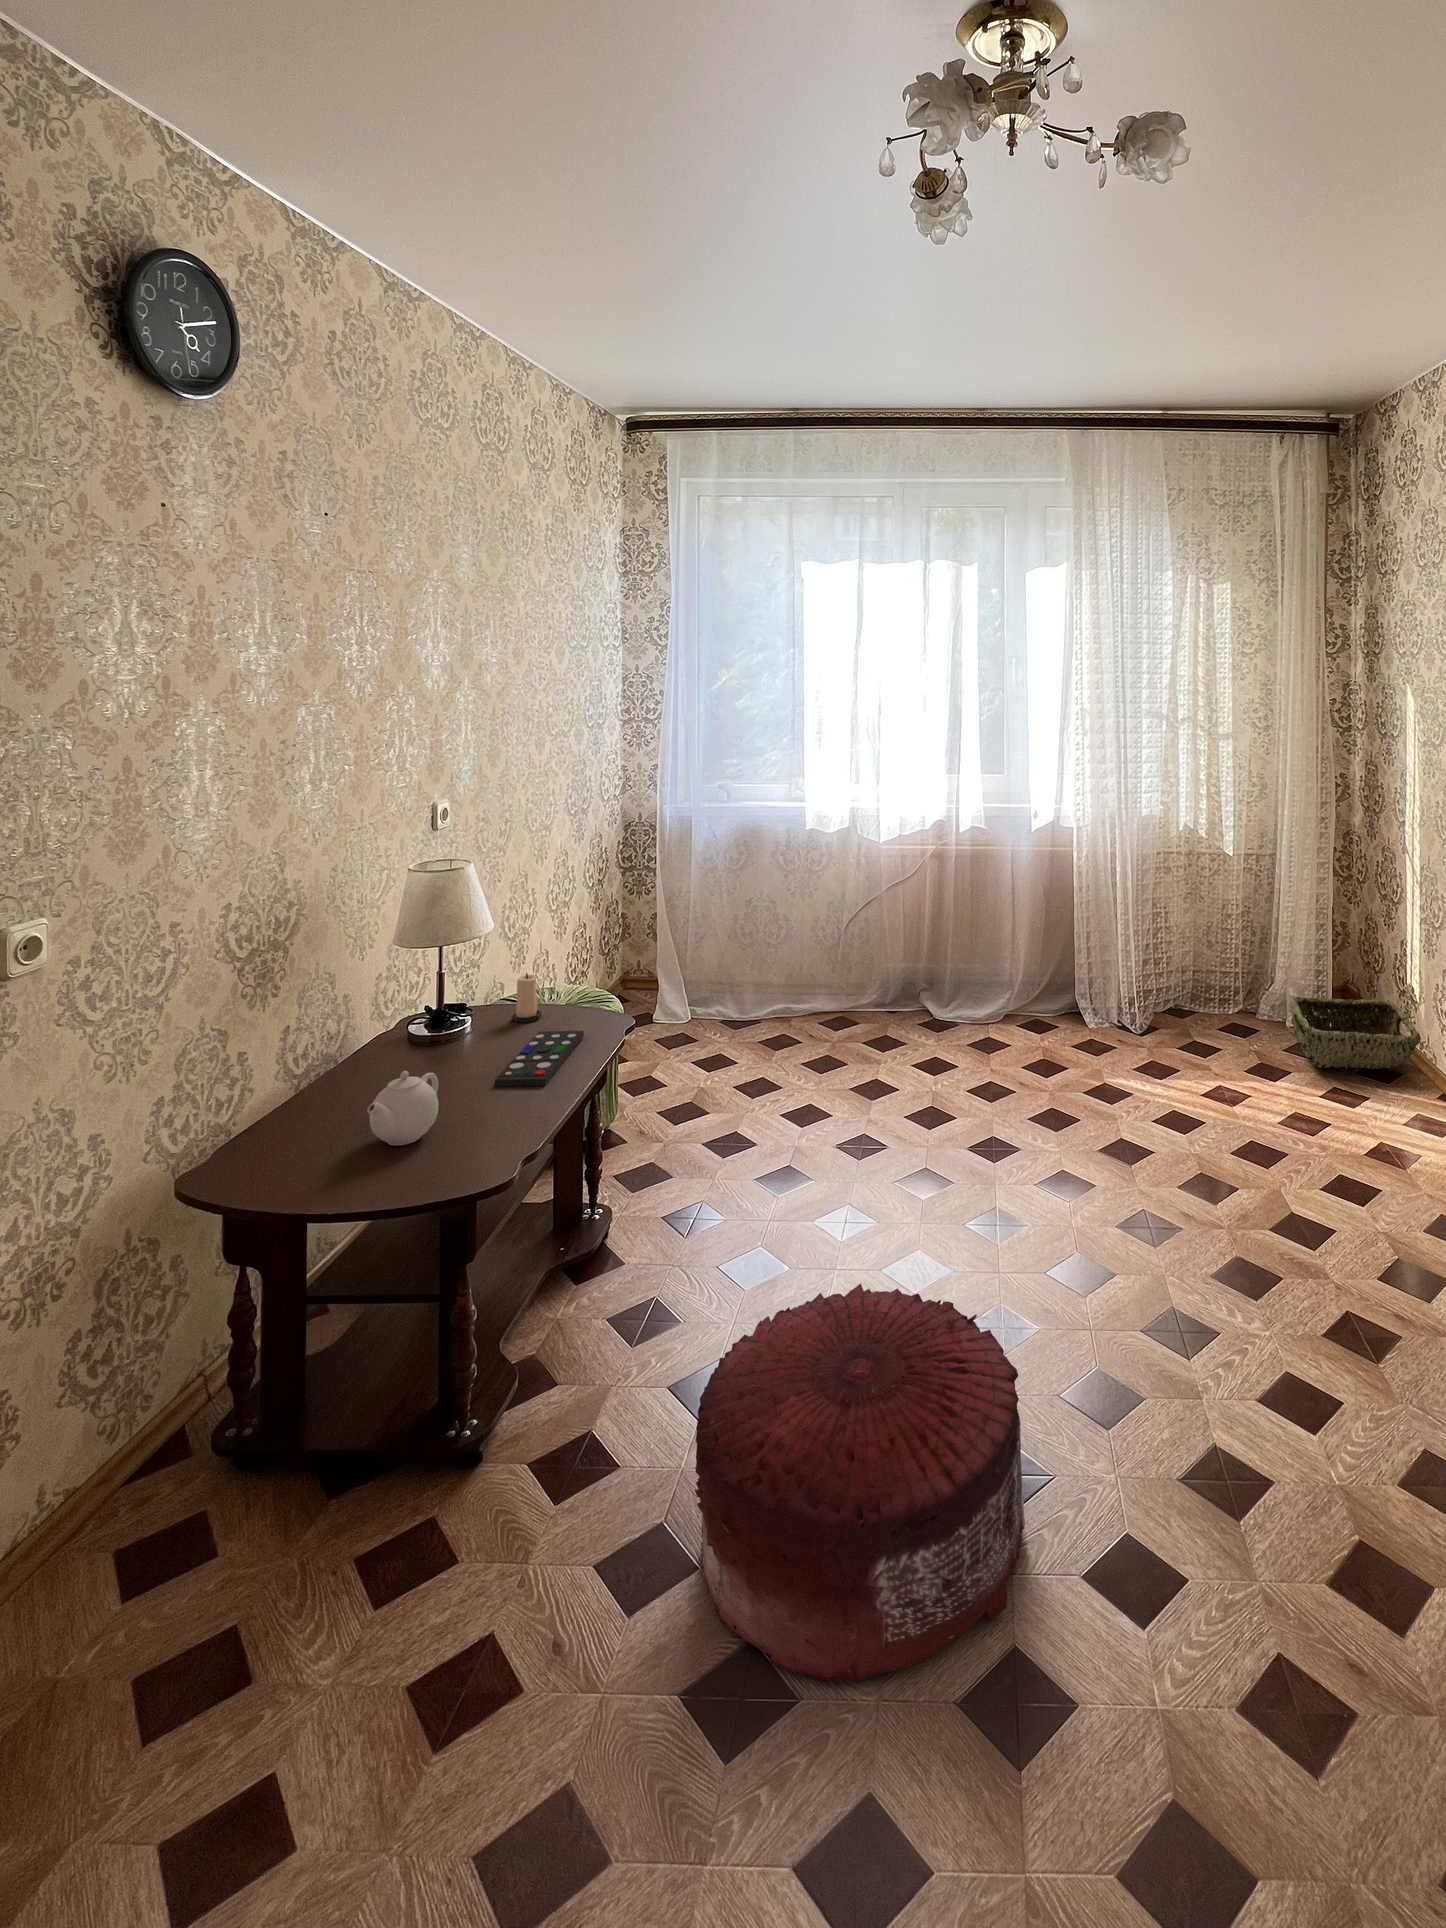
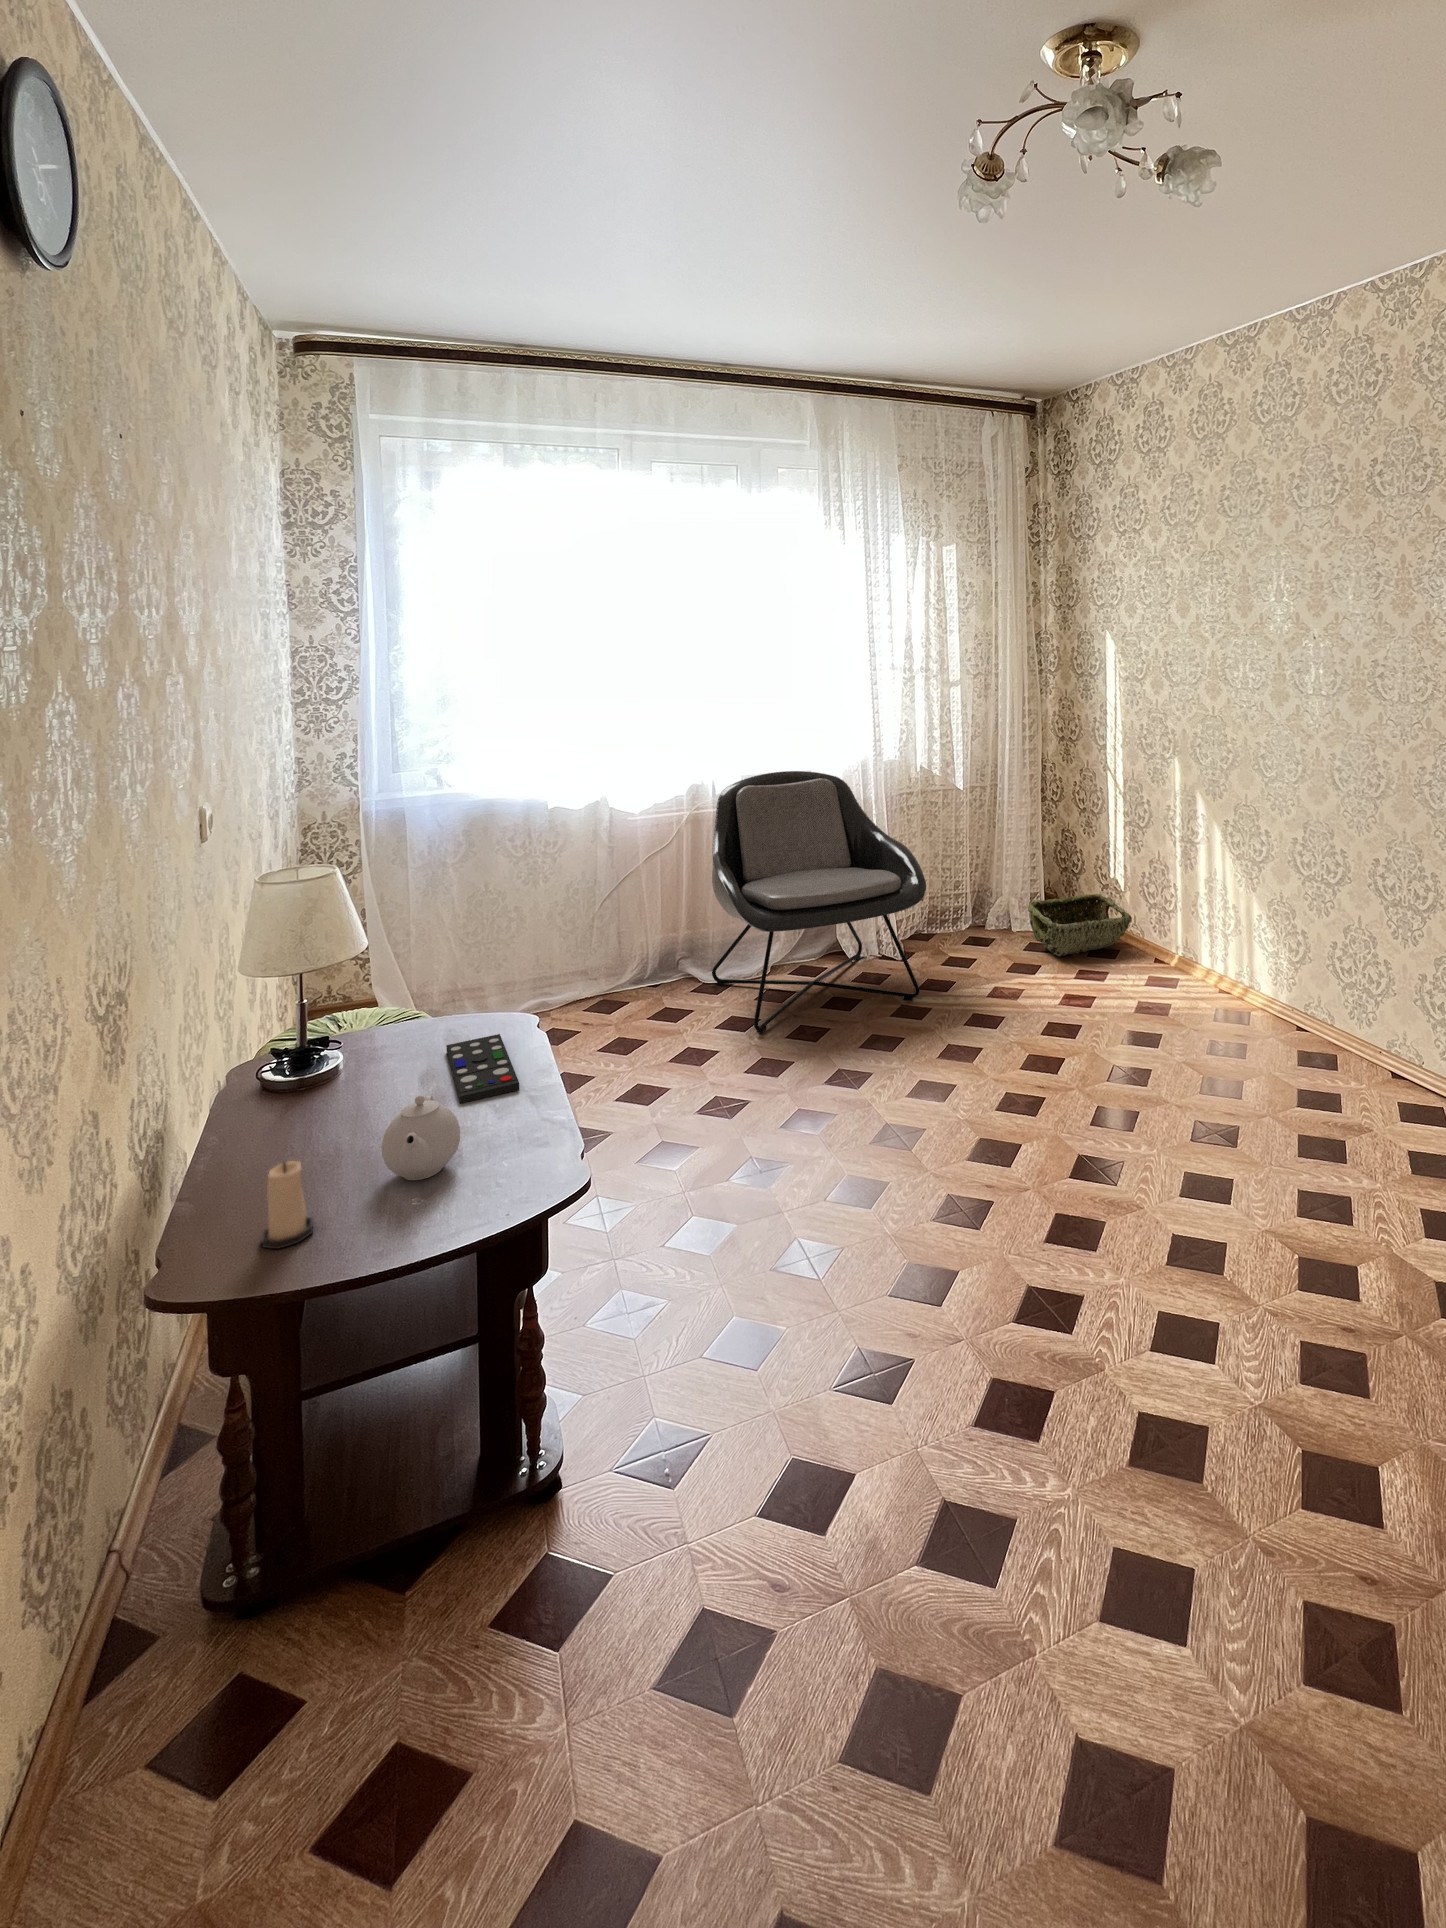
lounge chair: none [923,815,1138,1083] -> present [712,771,926,1033]
candle: present [512,974,541,1022] -> present [262,1161,313,1249]
pouf: present [695,1283,1025,1683] -> none [823,1181,1121,1505]

